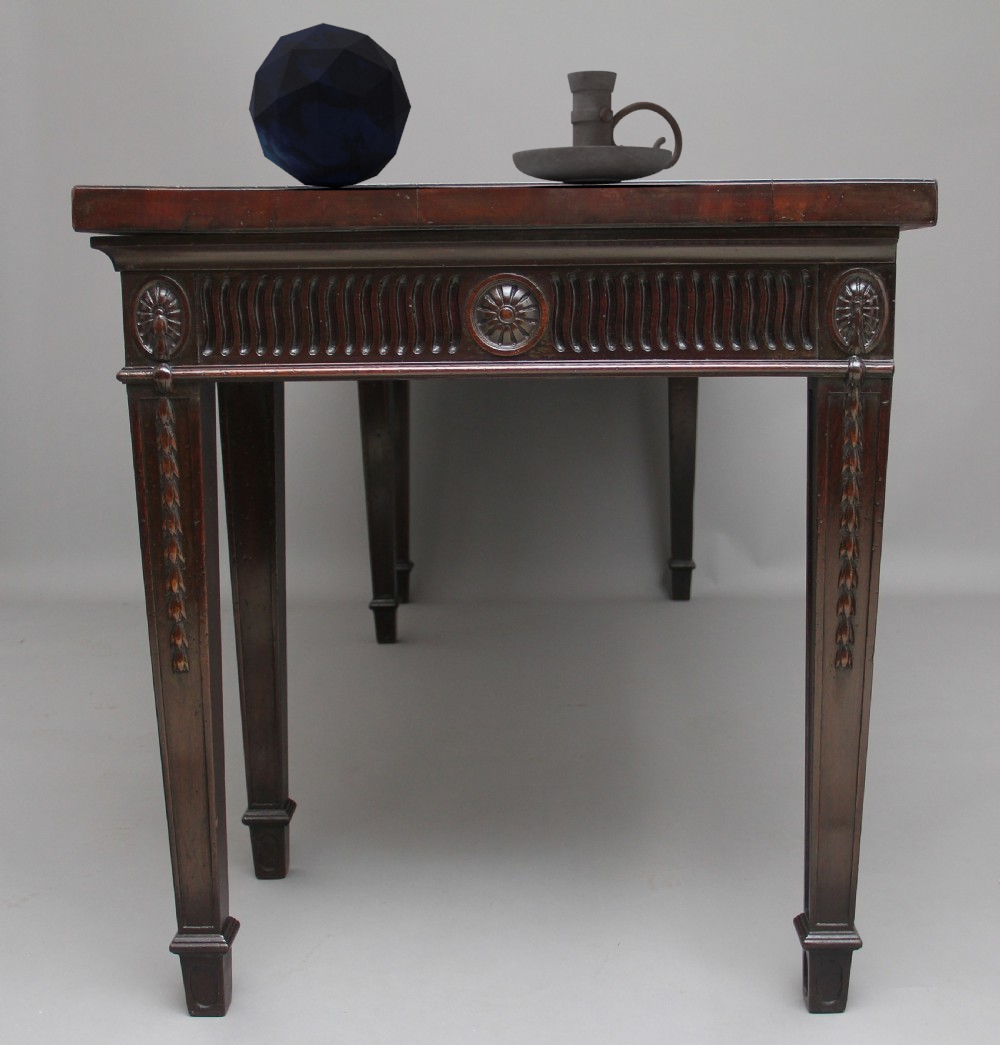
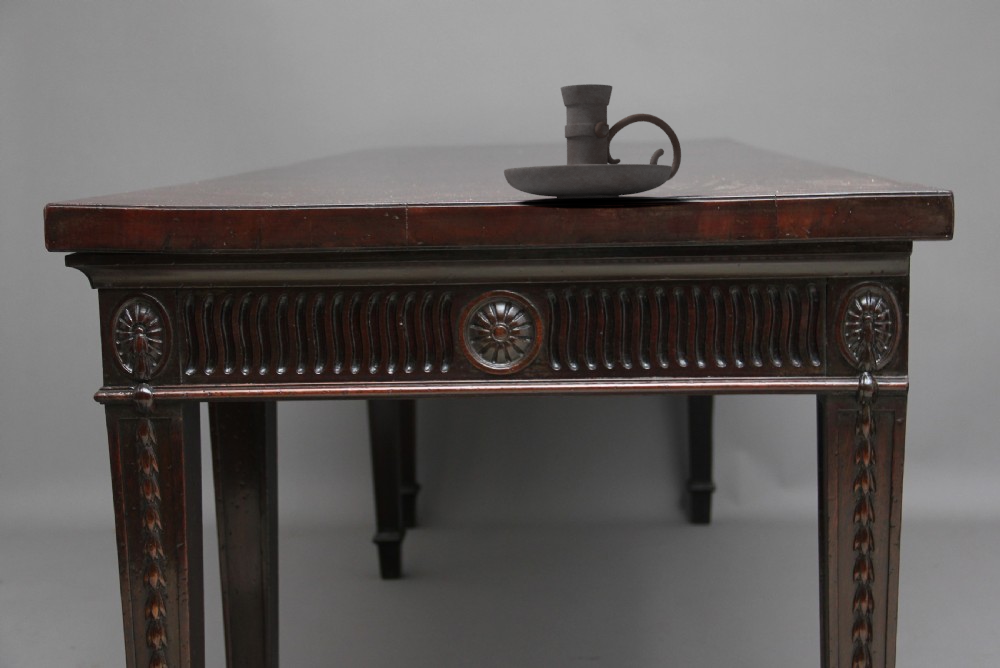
decorative orb: present [249,23,411,188] -> none [230,38,399,204]

